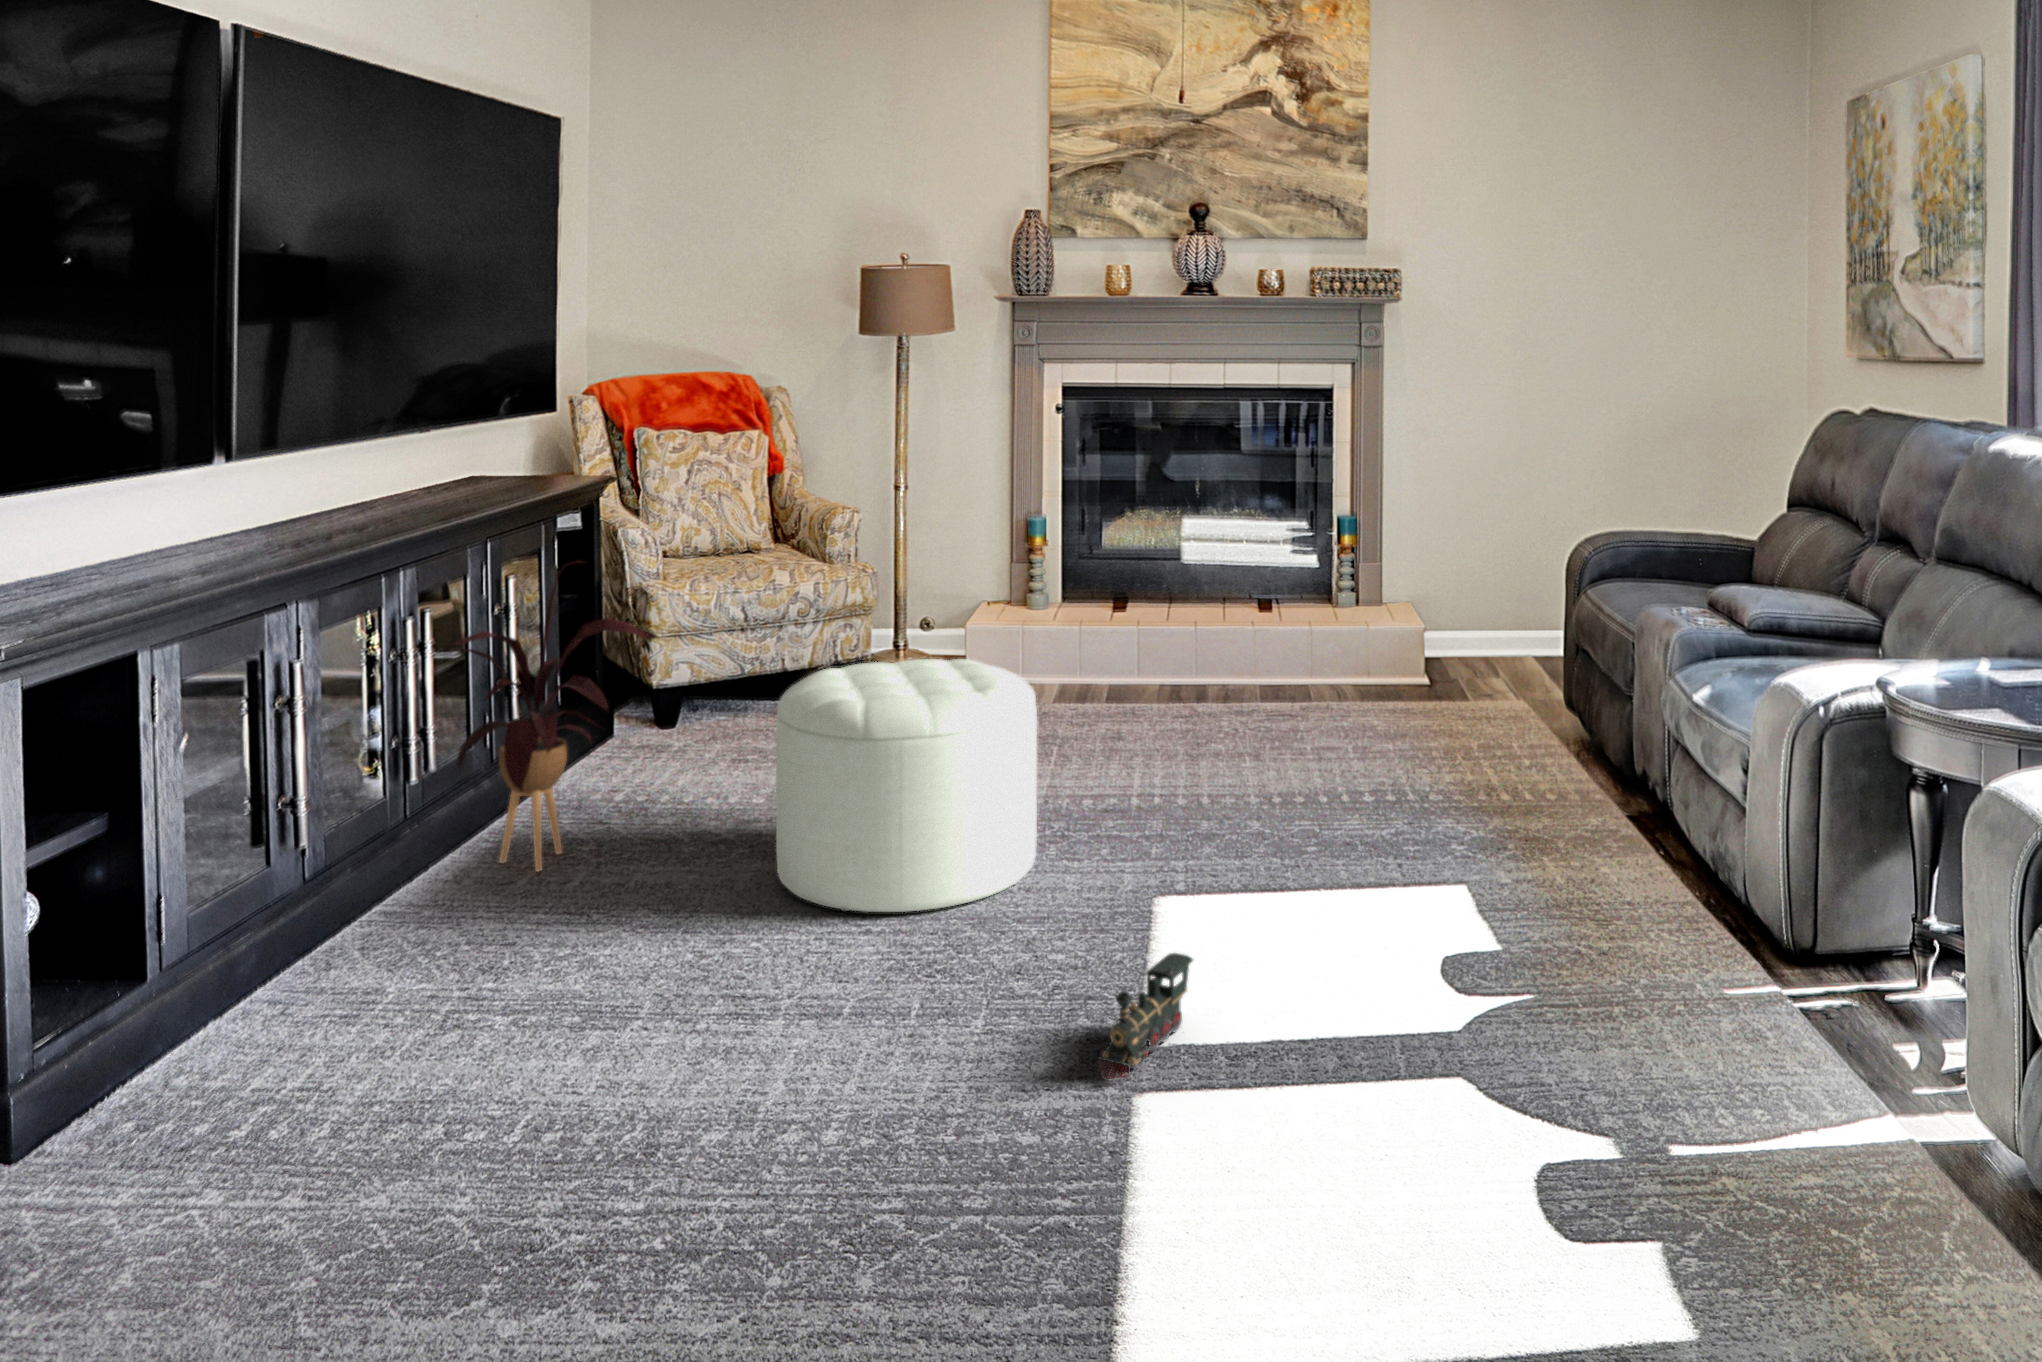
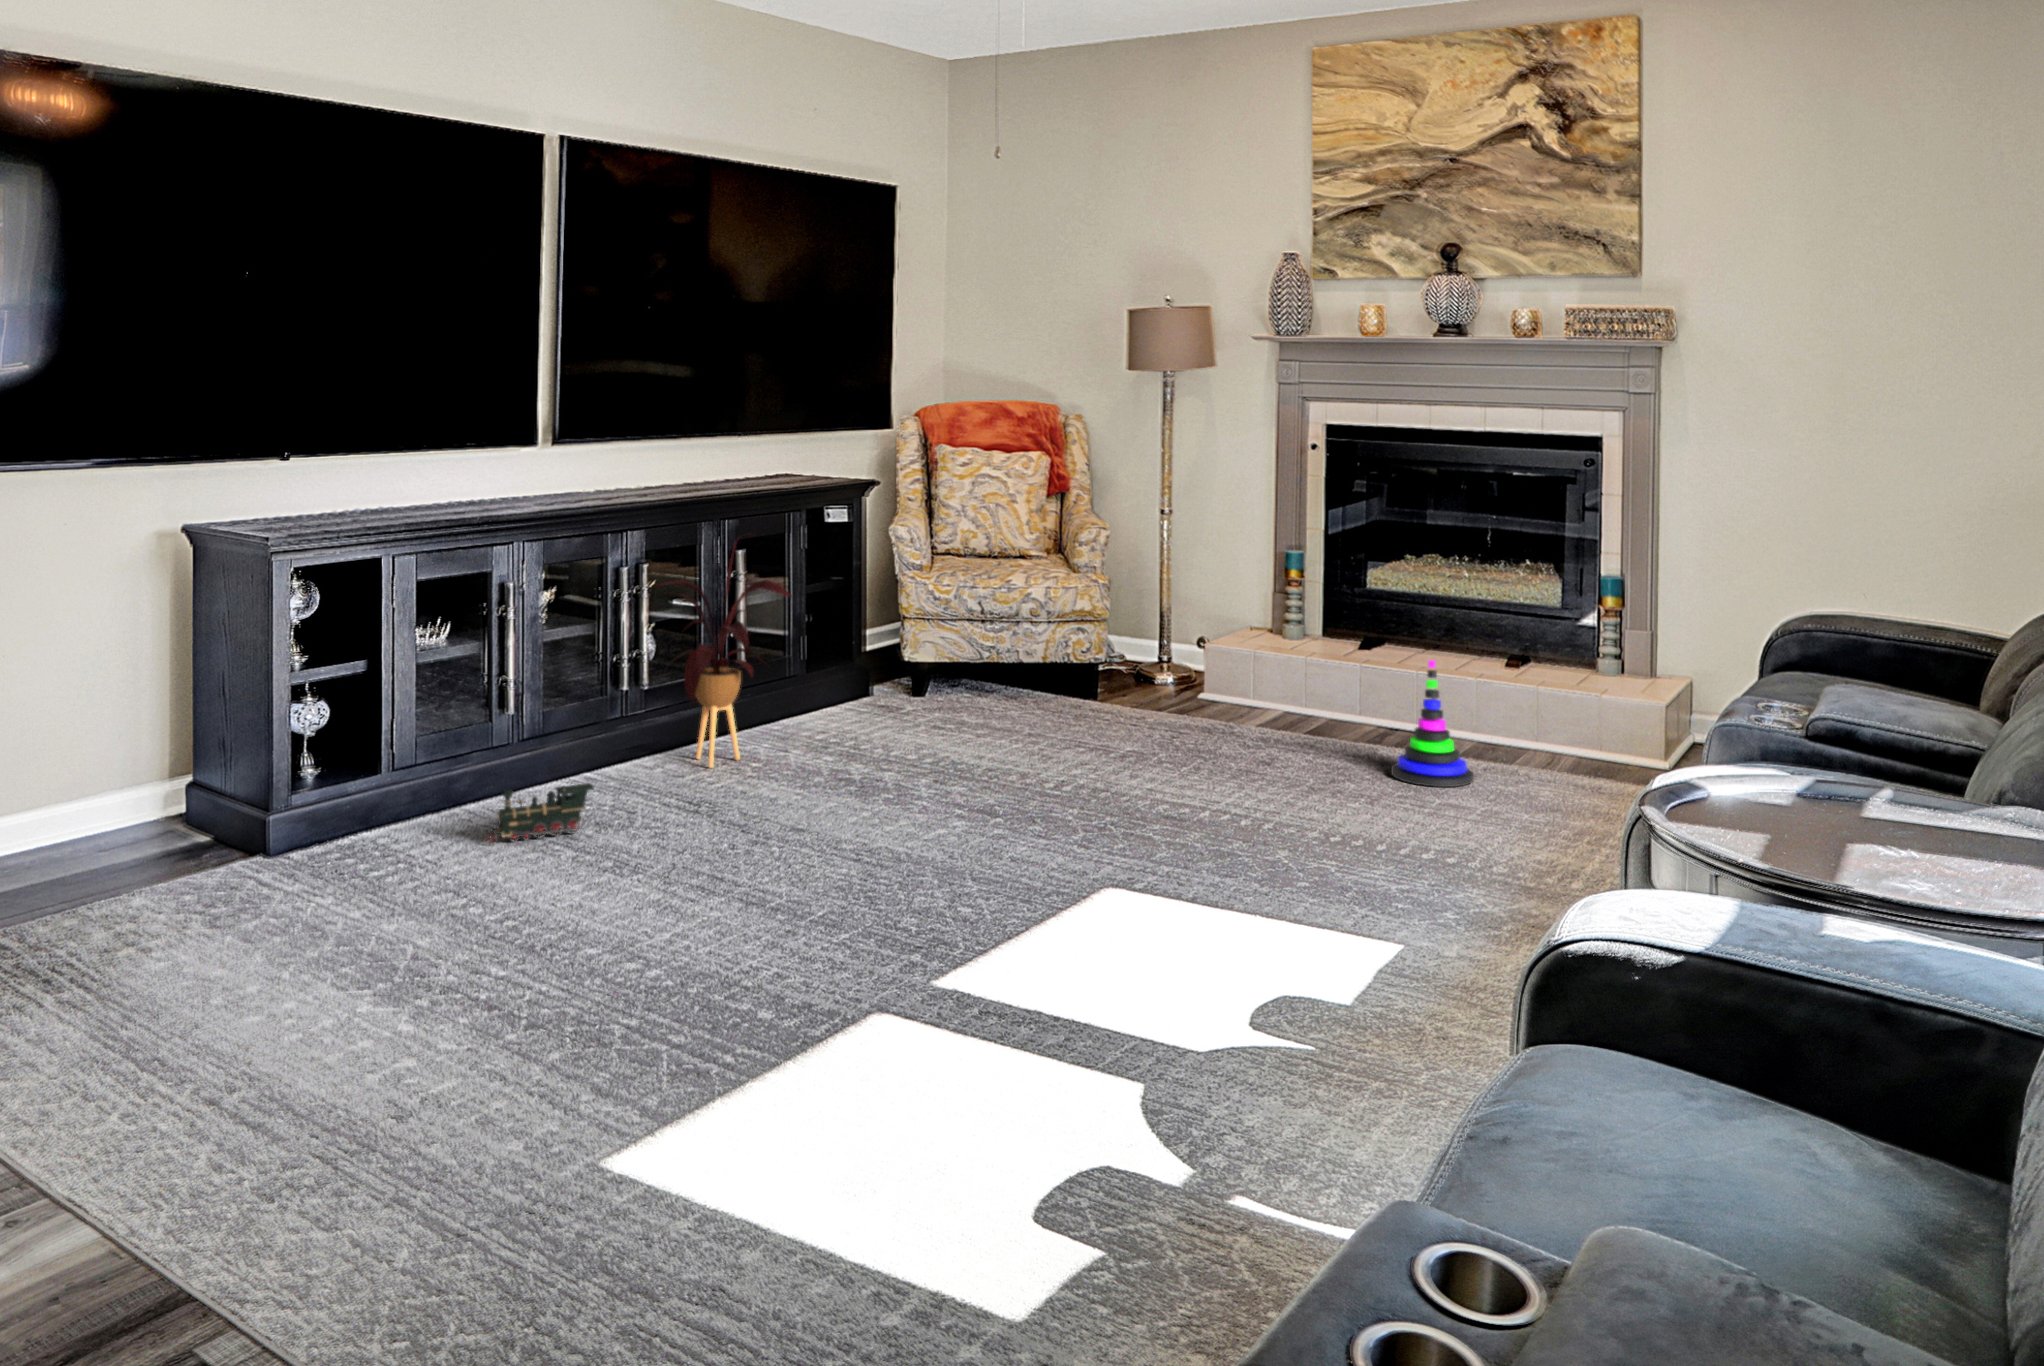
stacking toy: none [1251,621,1328,744] -> present [1391,660,1474,787]
ottoman: present [776,659,1037,912] -> none [836,637,1053,841]
toy train: present [1099,953,1193,1081] -> present [484,783,595,842]

